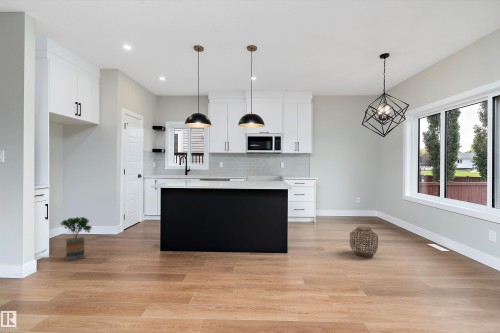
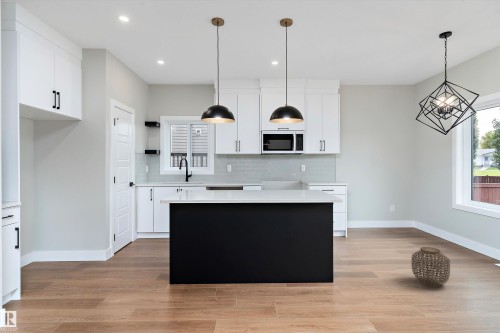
potted tree: present [61,217,92,261] -> none [37,243,81,305]

